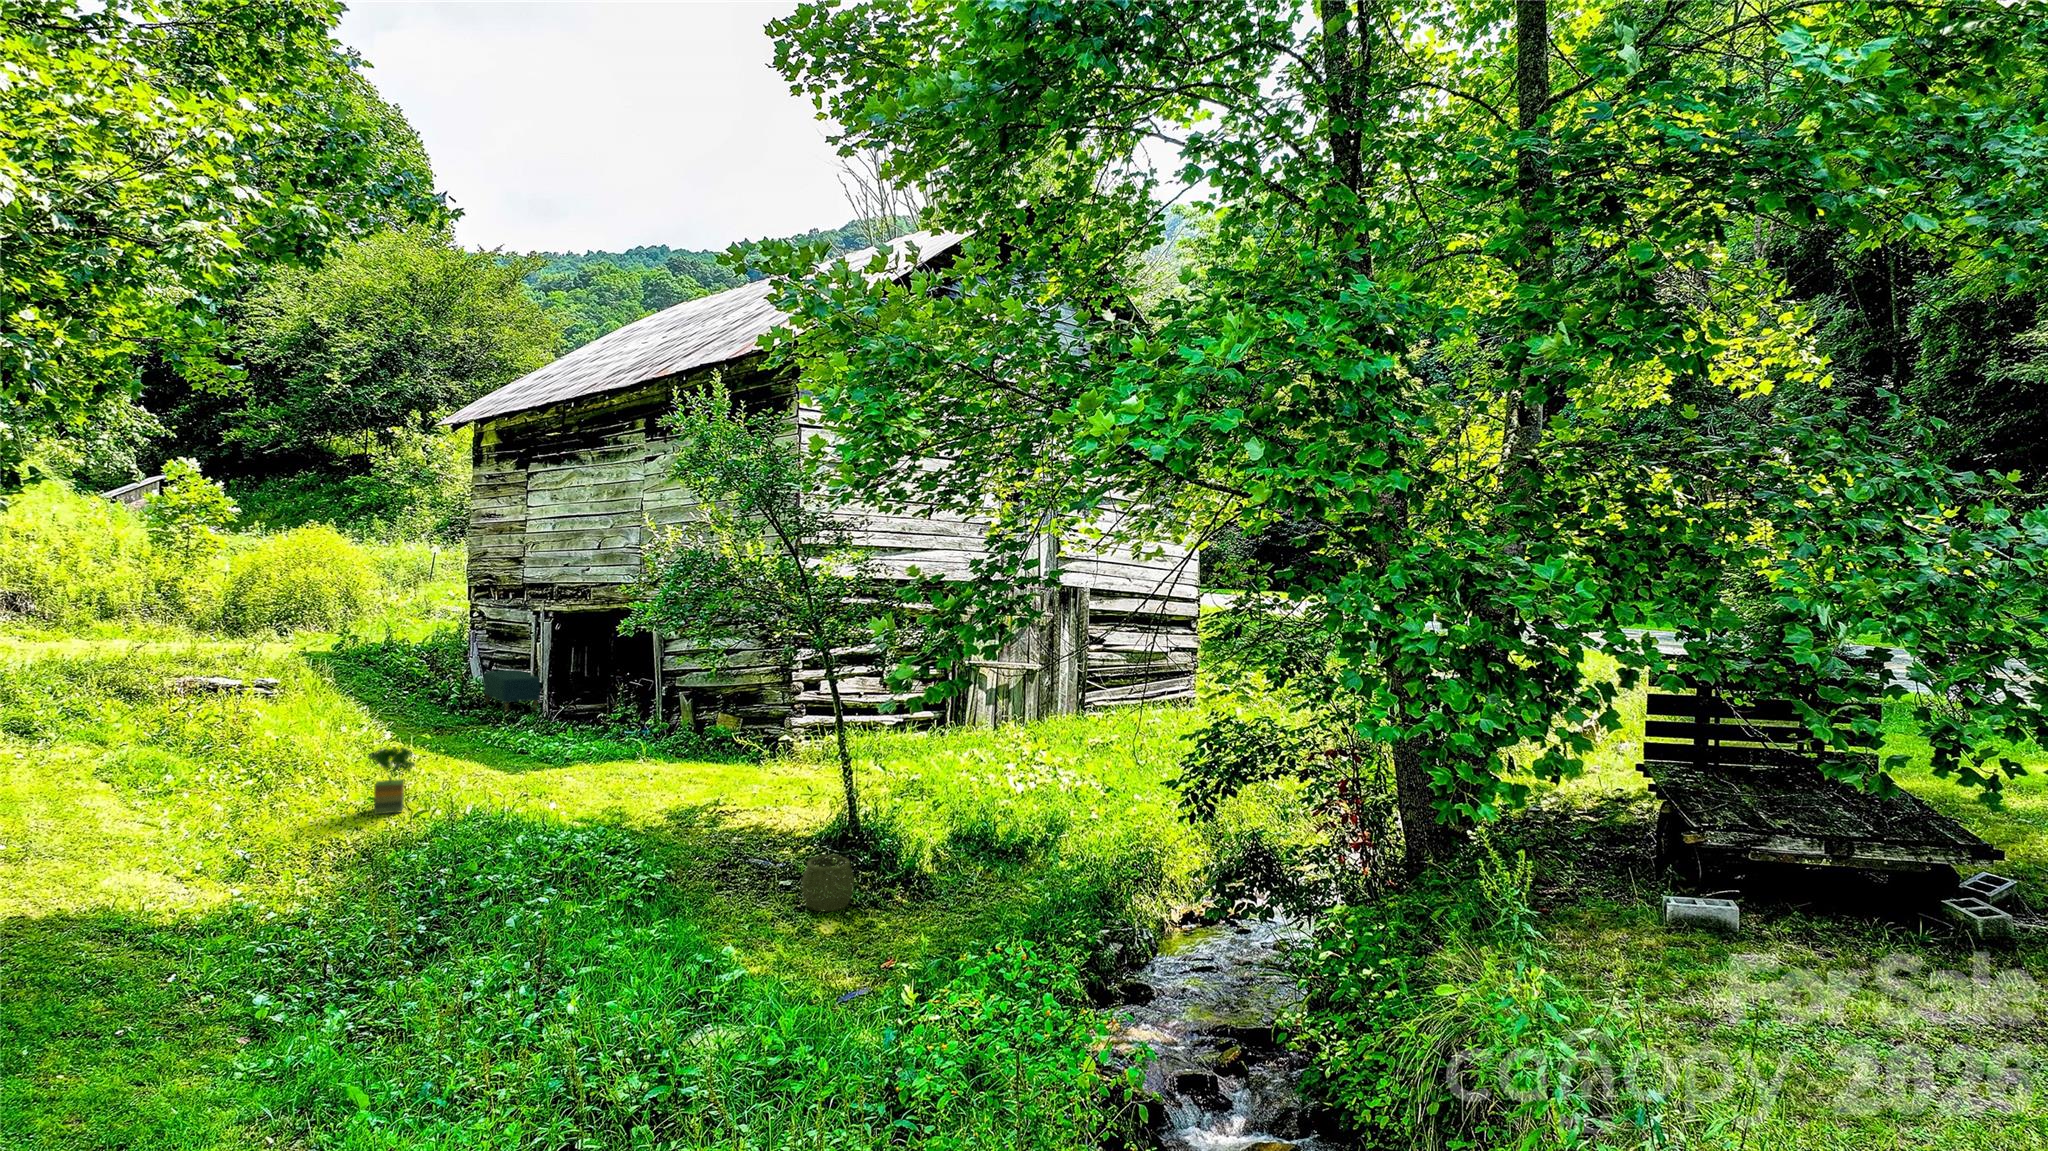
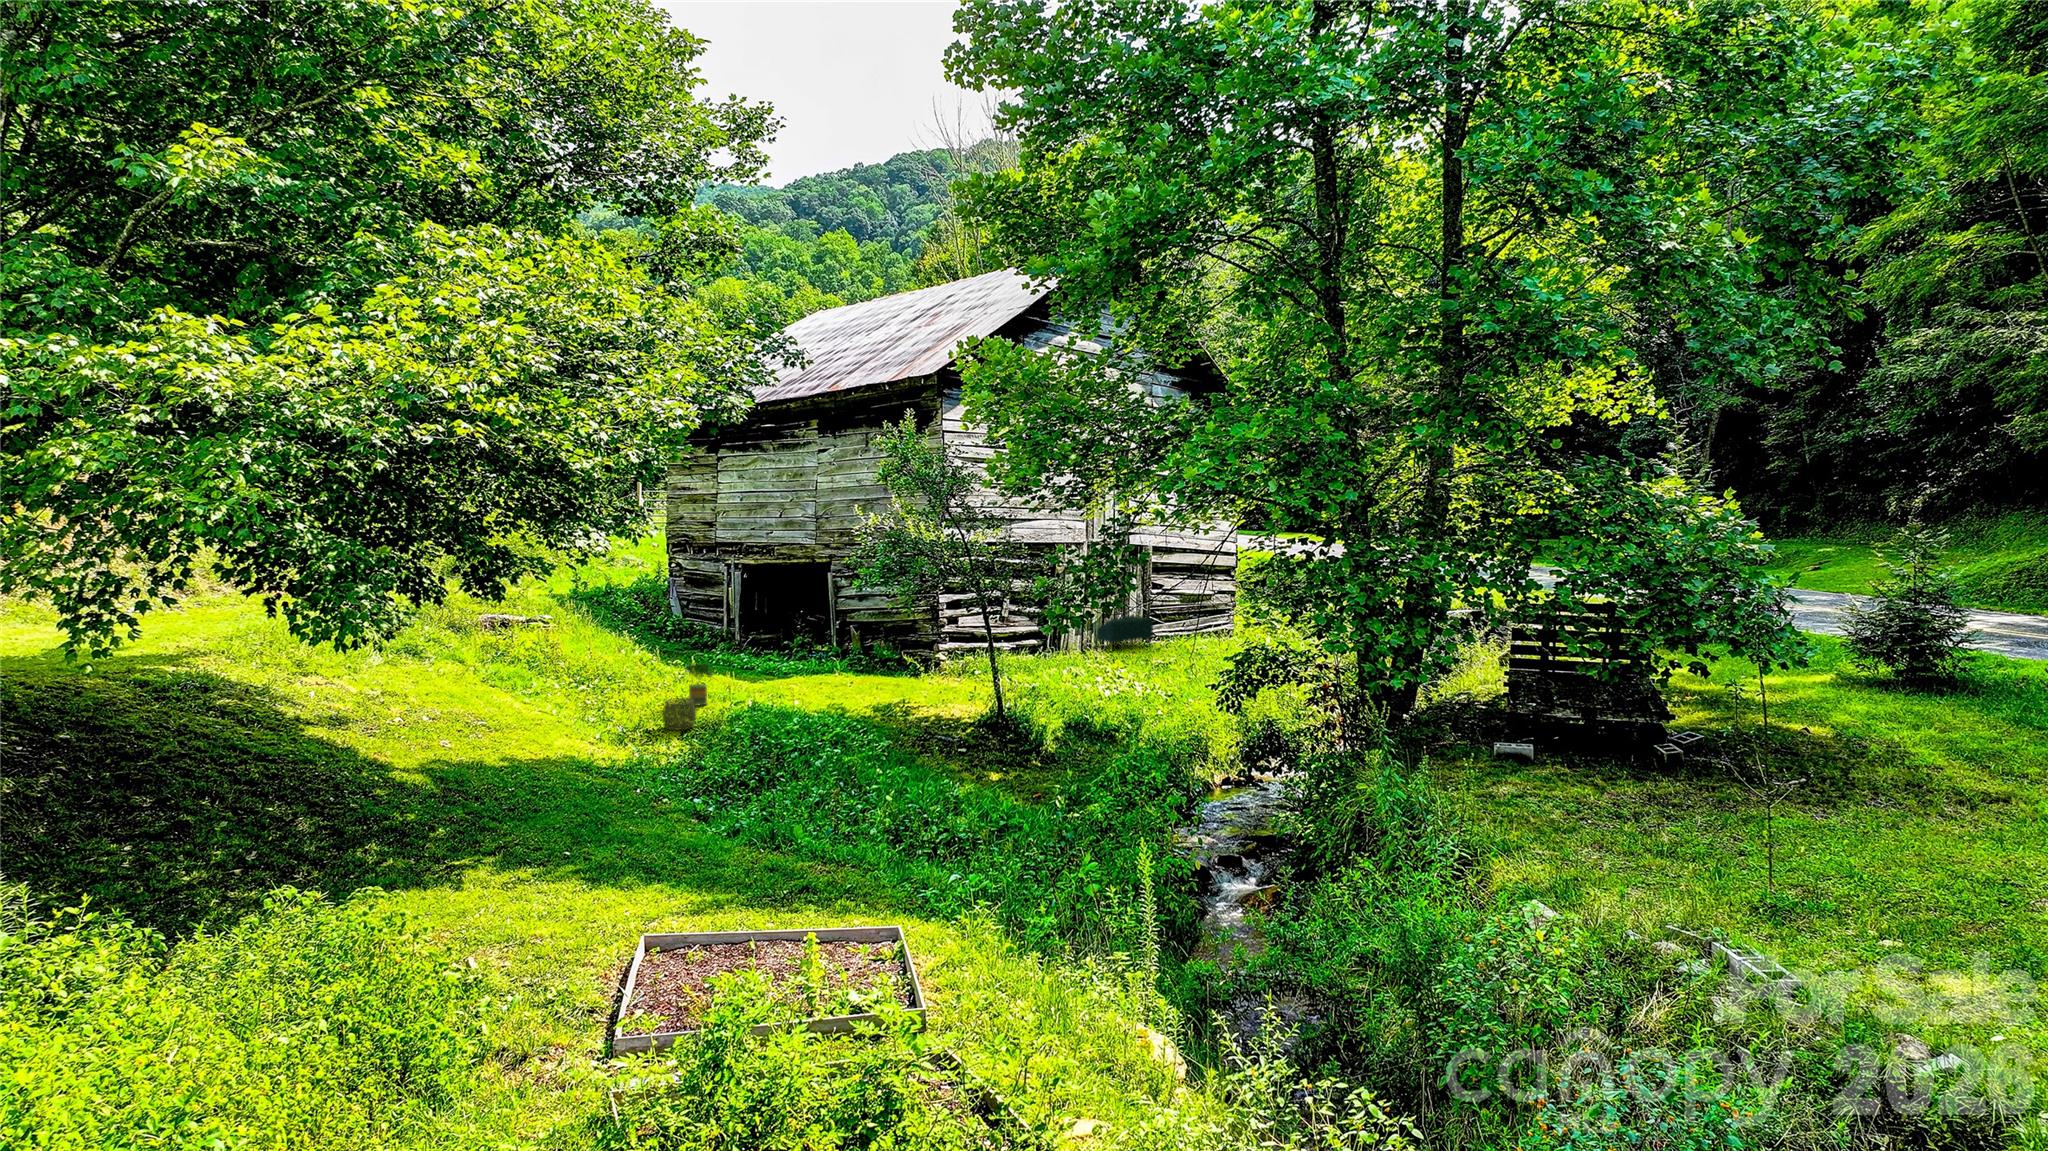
bench: present [483,670,540,712] -> present [1097,615,1153,651]
woven basket: present [802,855,854,911] -> present [663,698,696,730]

